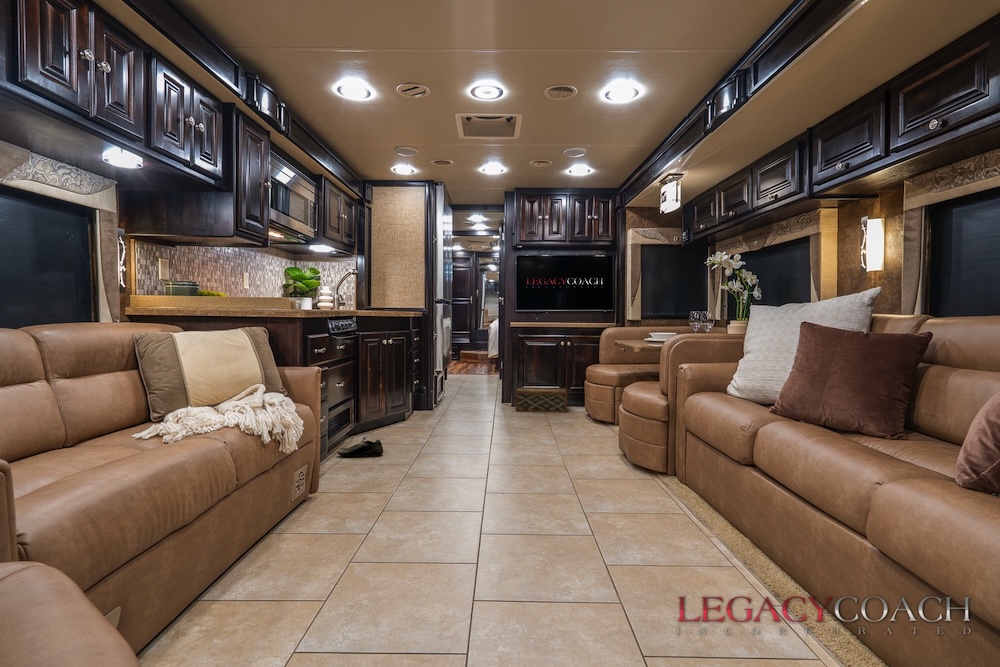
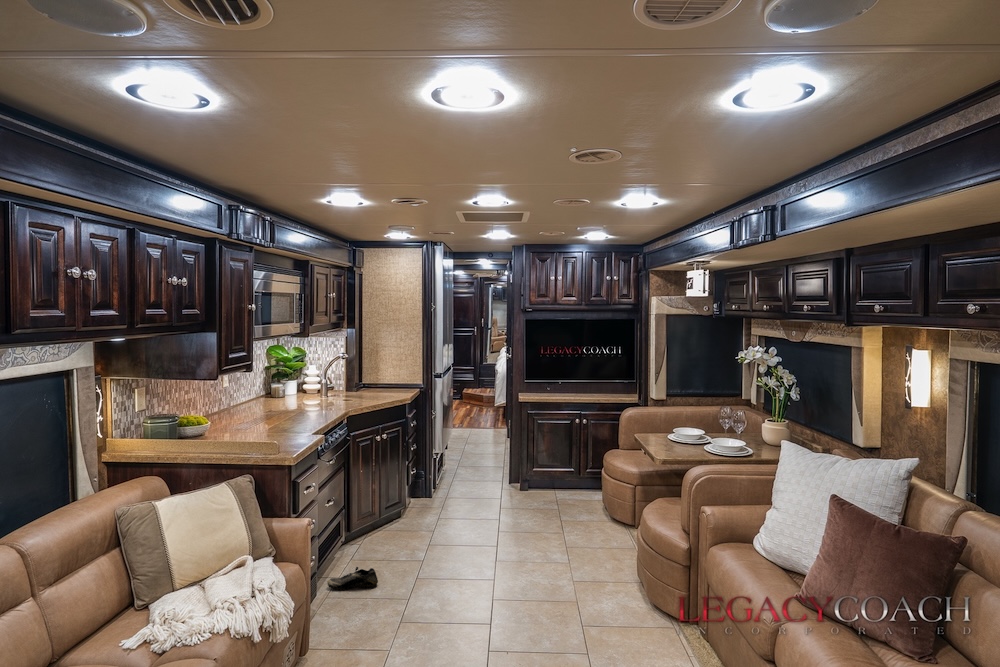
woven basket: present [516,387,567,412] -> none [525,472,582,505]

